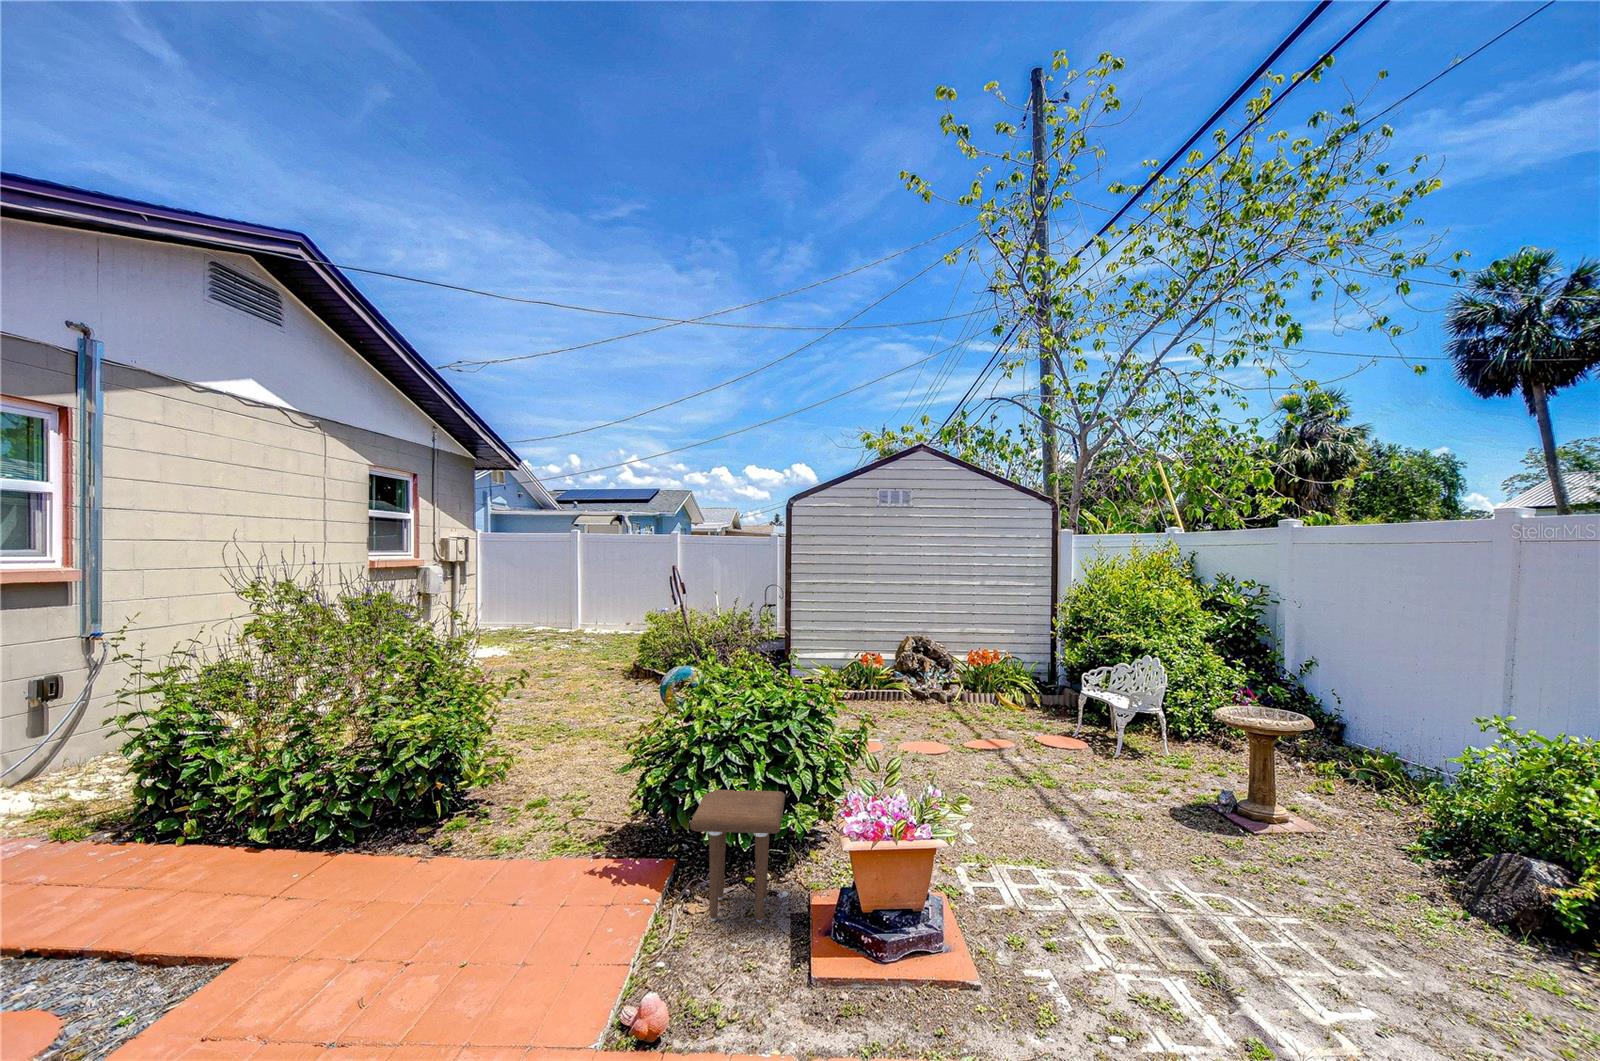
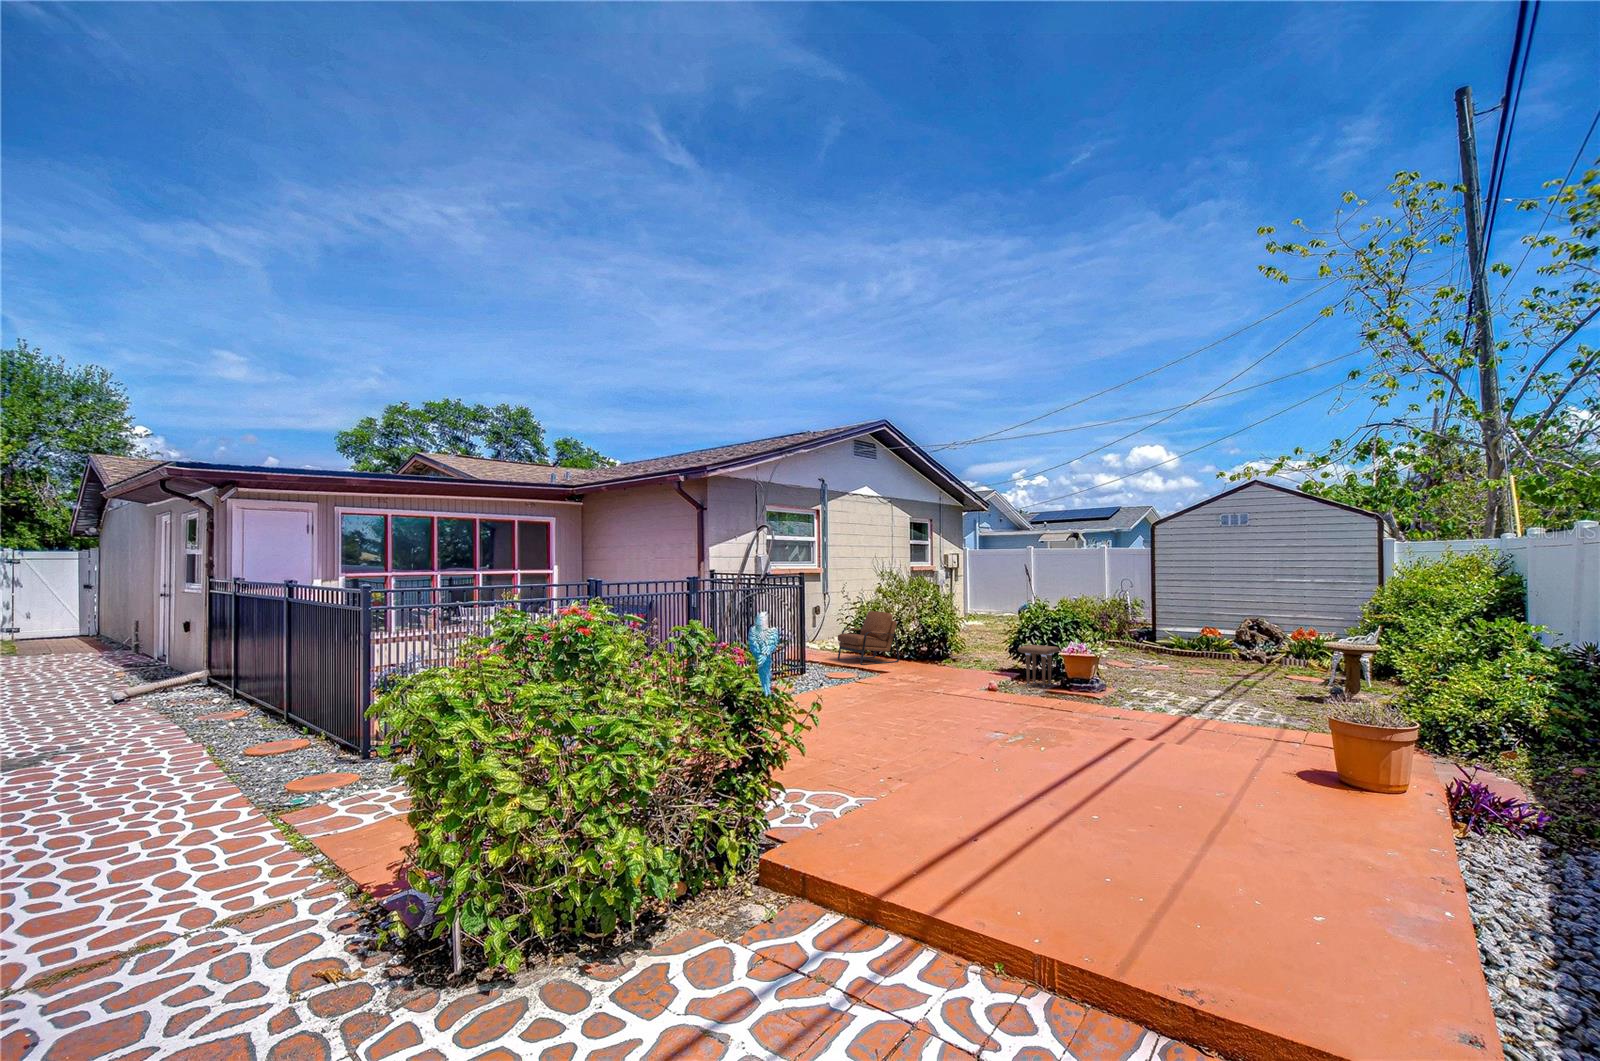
chair: none [43,704,299,916] -> present [838,611,899,665]

